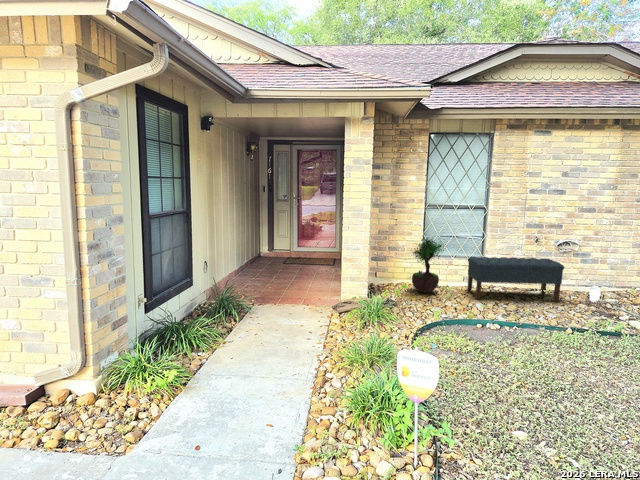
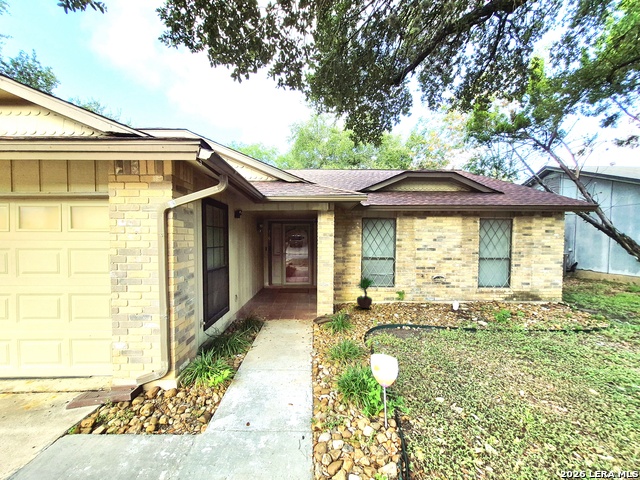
bench: present [467,257,564,302] -> none [387,286,439,311]

